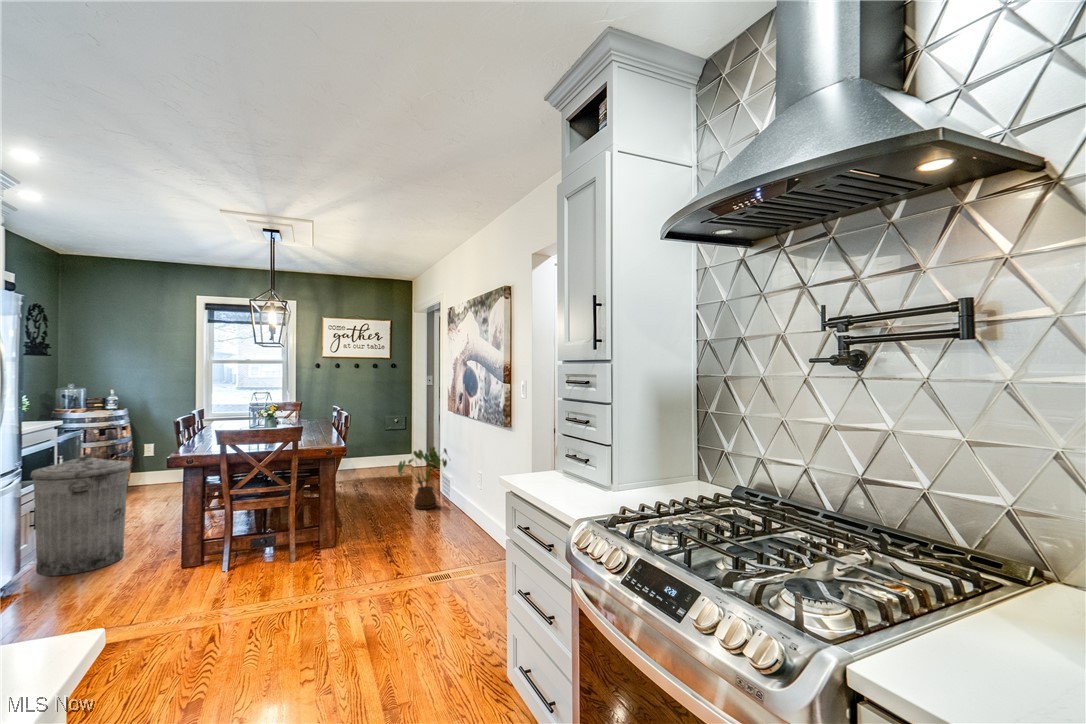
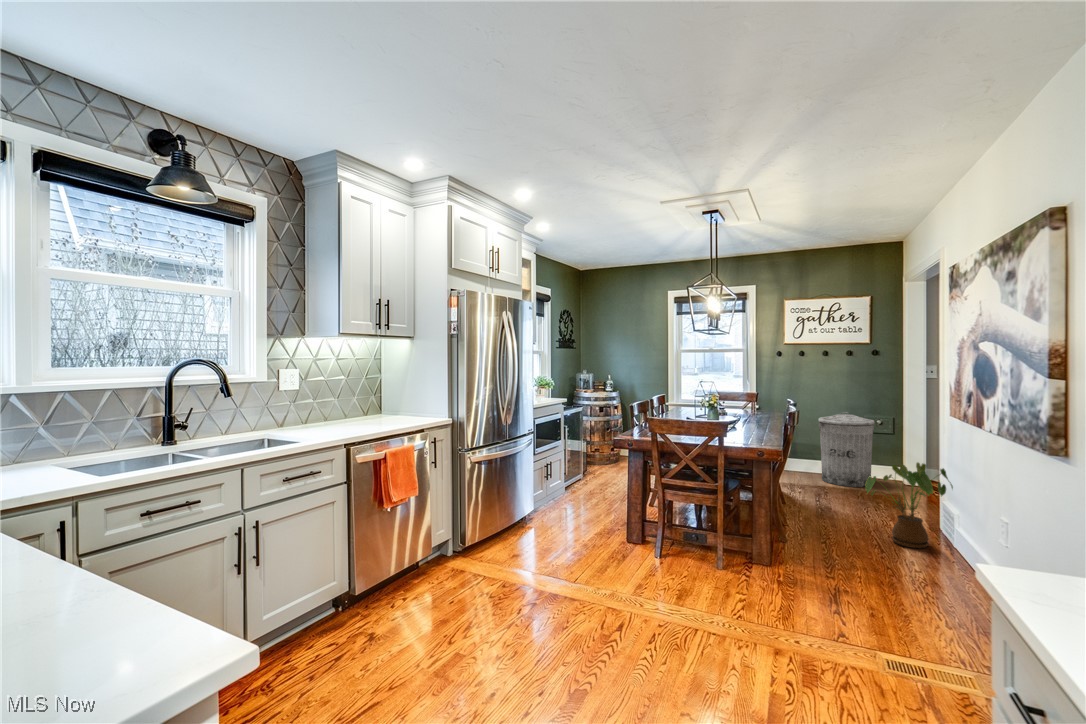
trash can: present [30,456,130,576] -> present [818,412,875,487]

